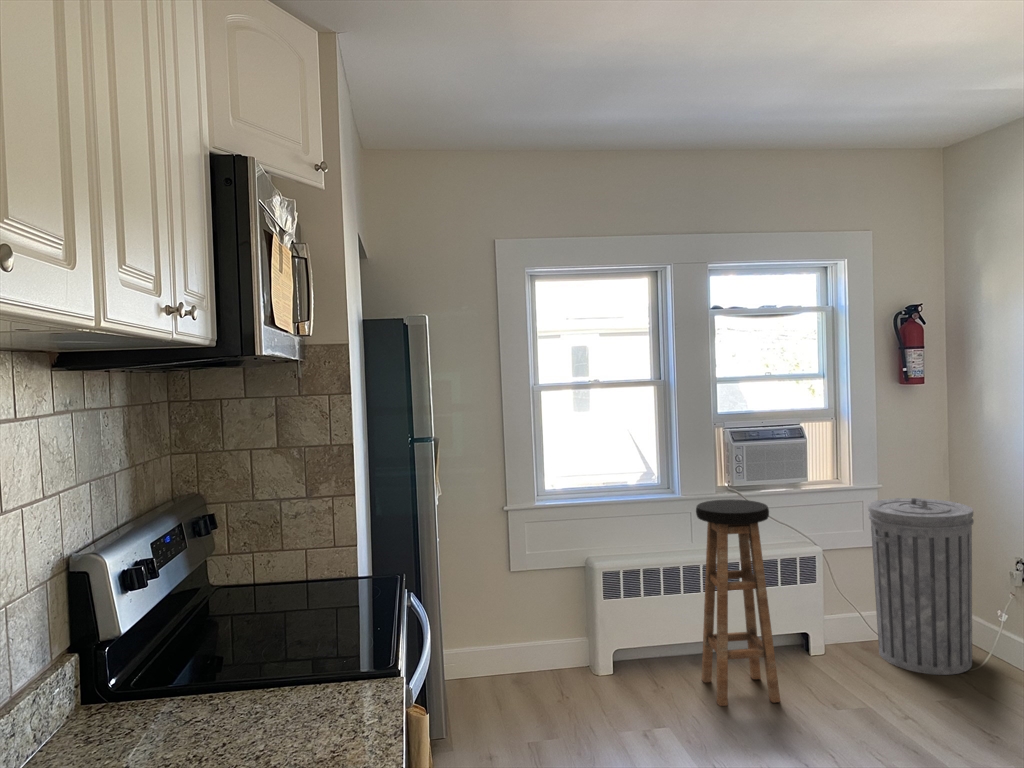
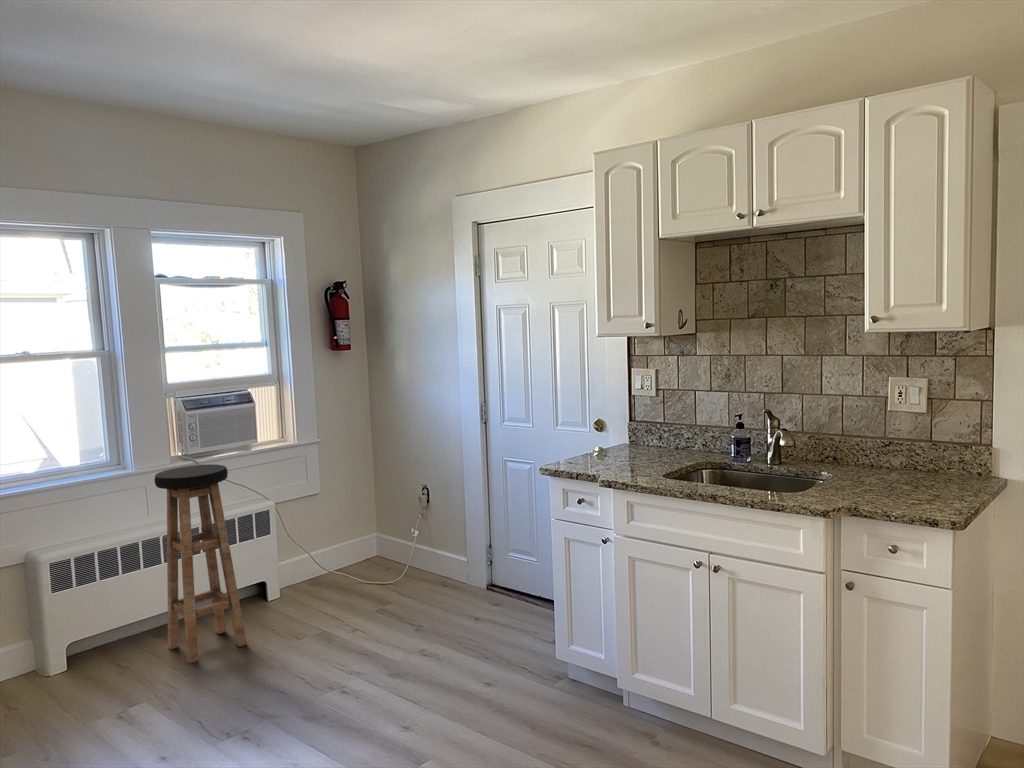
trash can: present [868,498,974,675] -> none [311,446,395,593]

